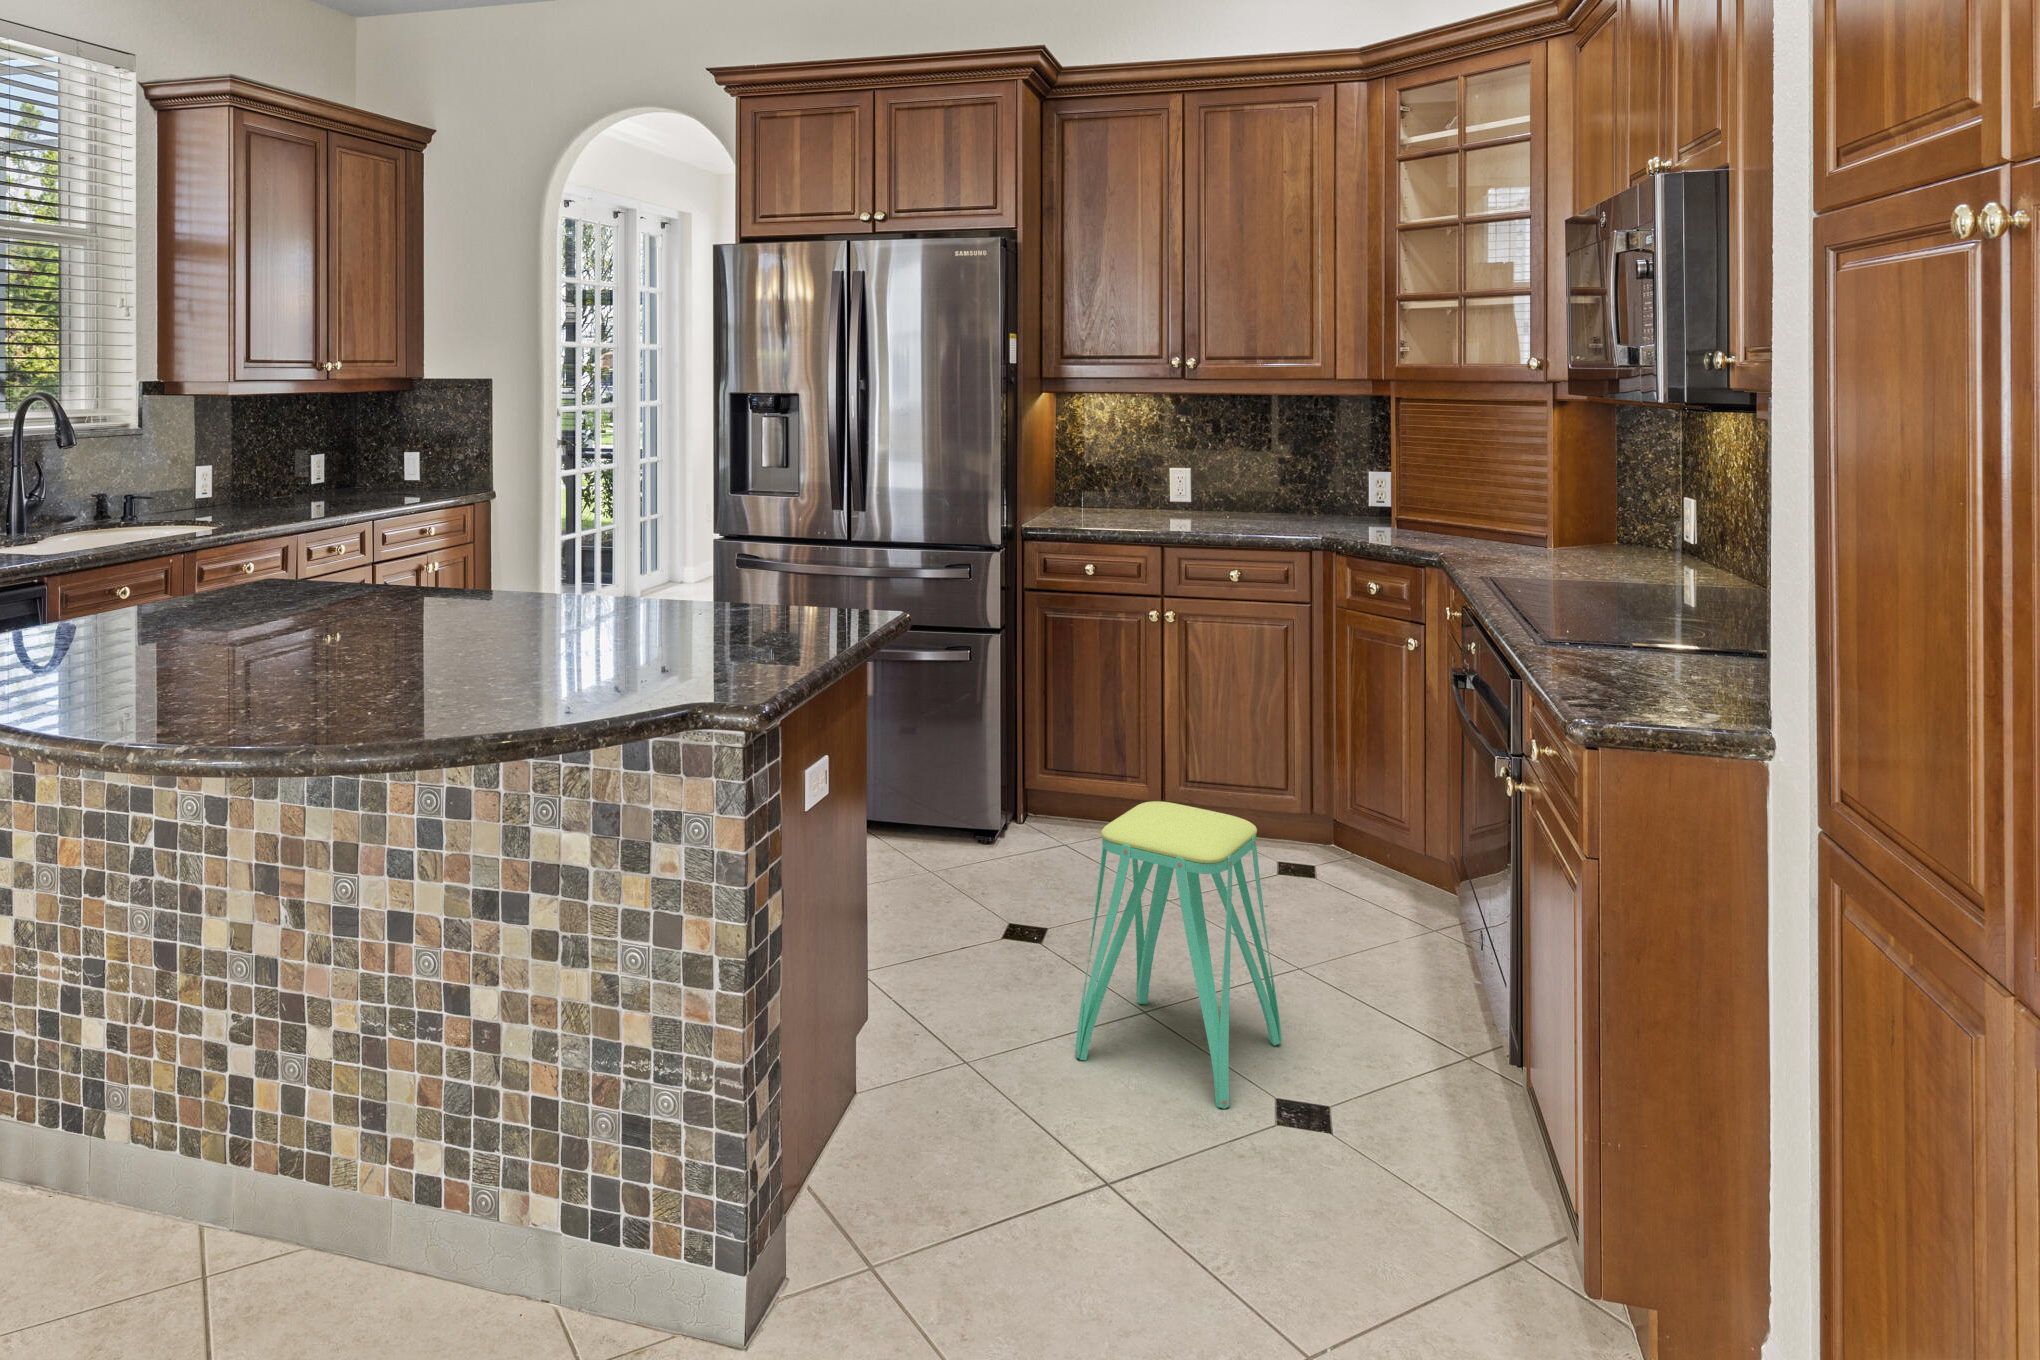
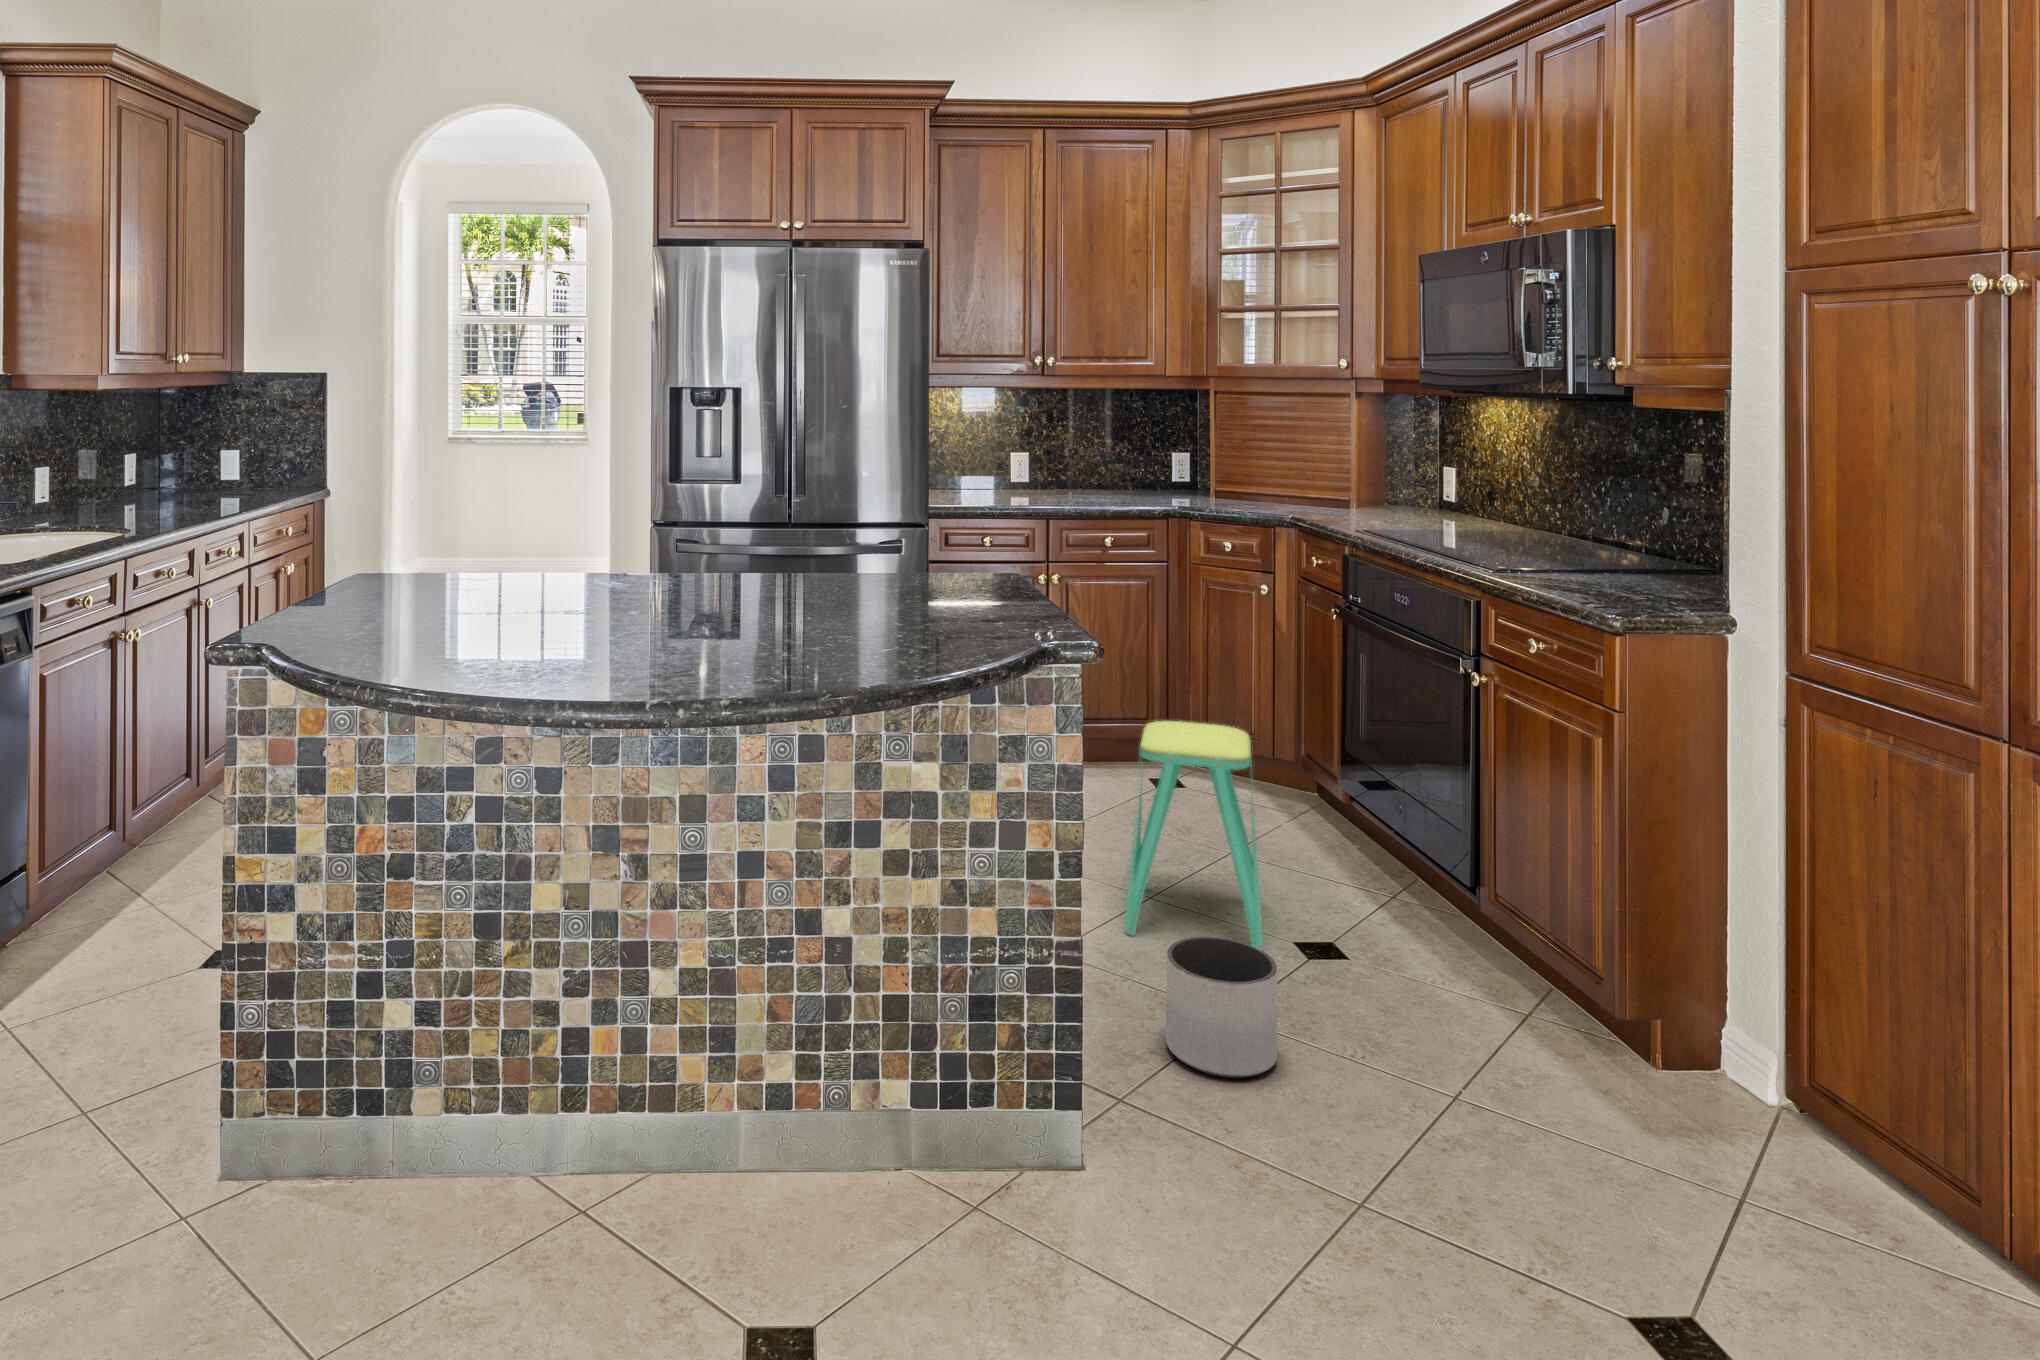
planter: none [985,1080,1119,1272] -> present [1166,936,1277,1078]

